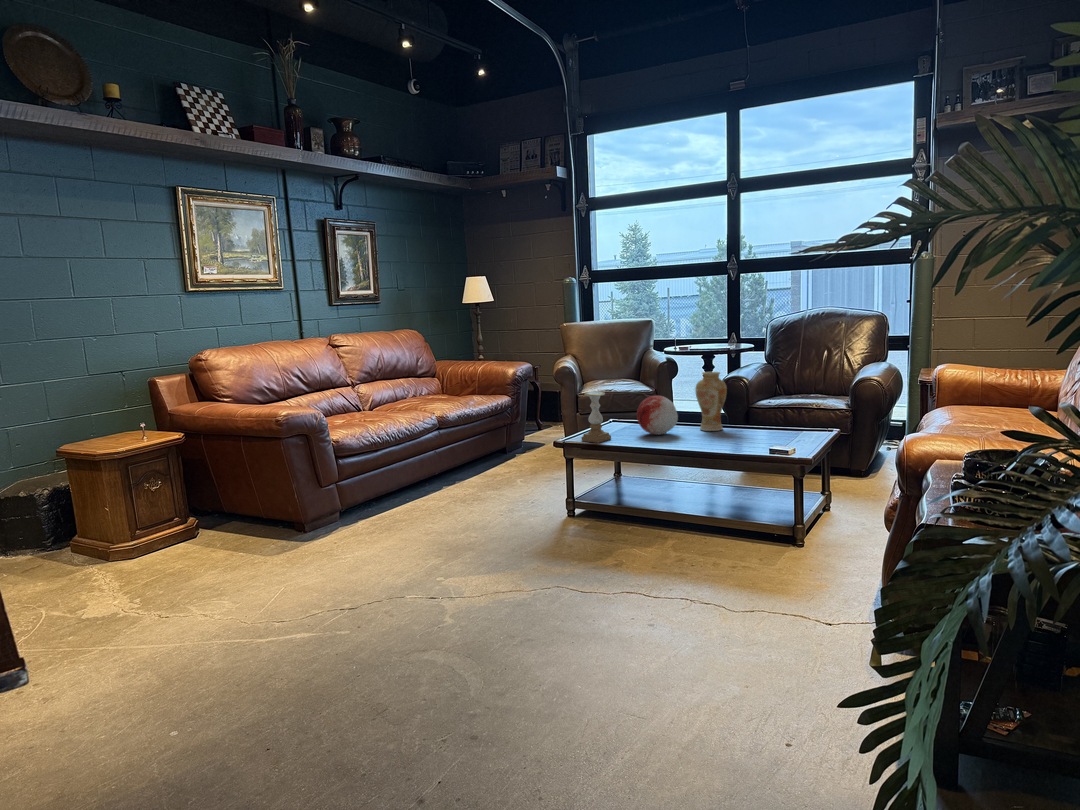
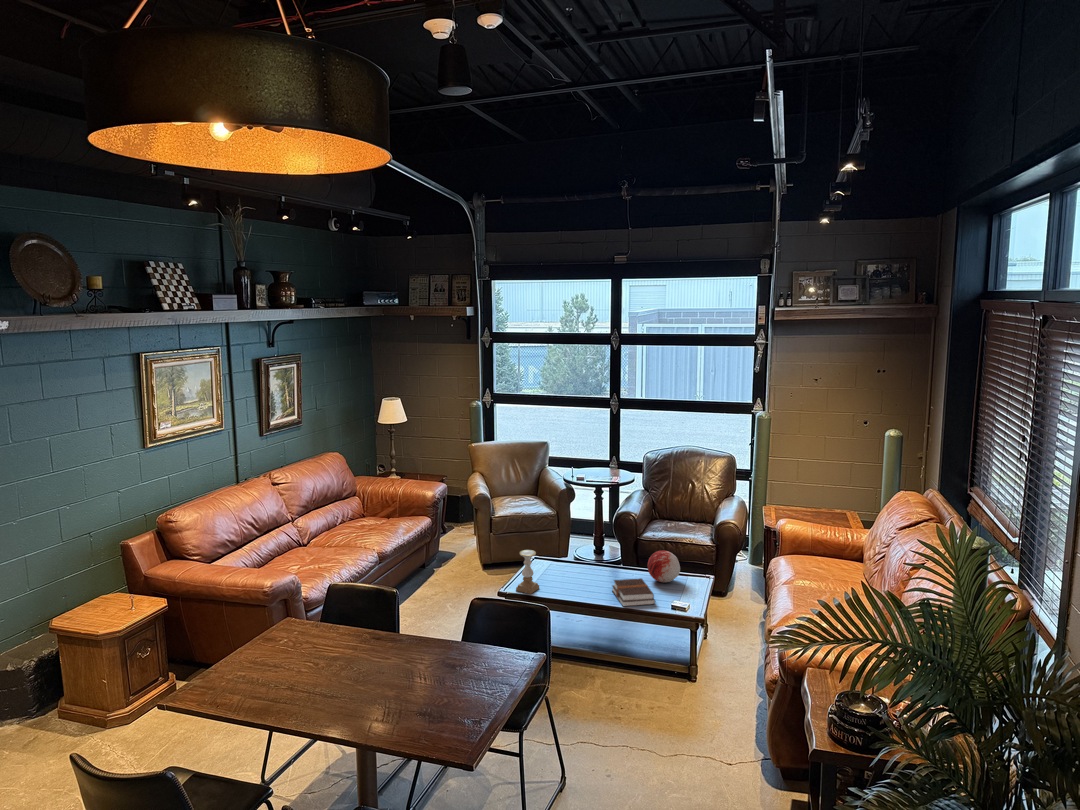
vase: present [695,372,727,431] -> none [602,527,626,576]
decorative orb: present [637,396,678,435] -> present [647,550,680,582]
hardback book: none [703,425,758,451] -> present [612,578,655,606]

